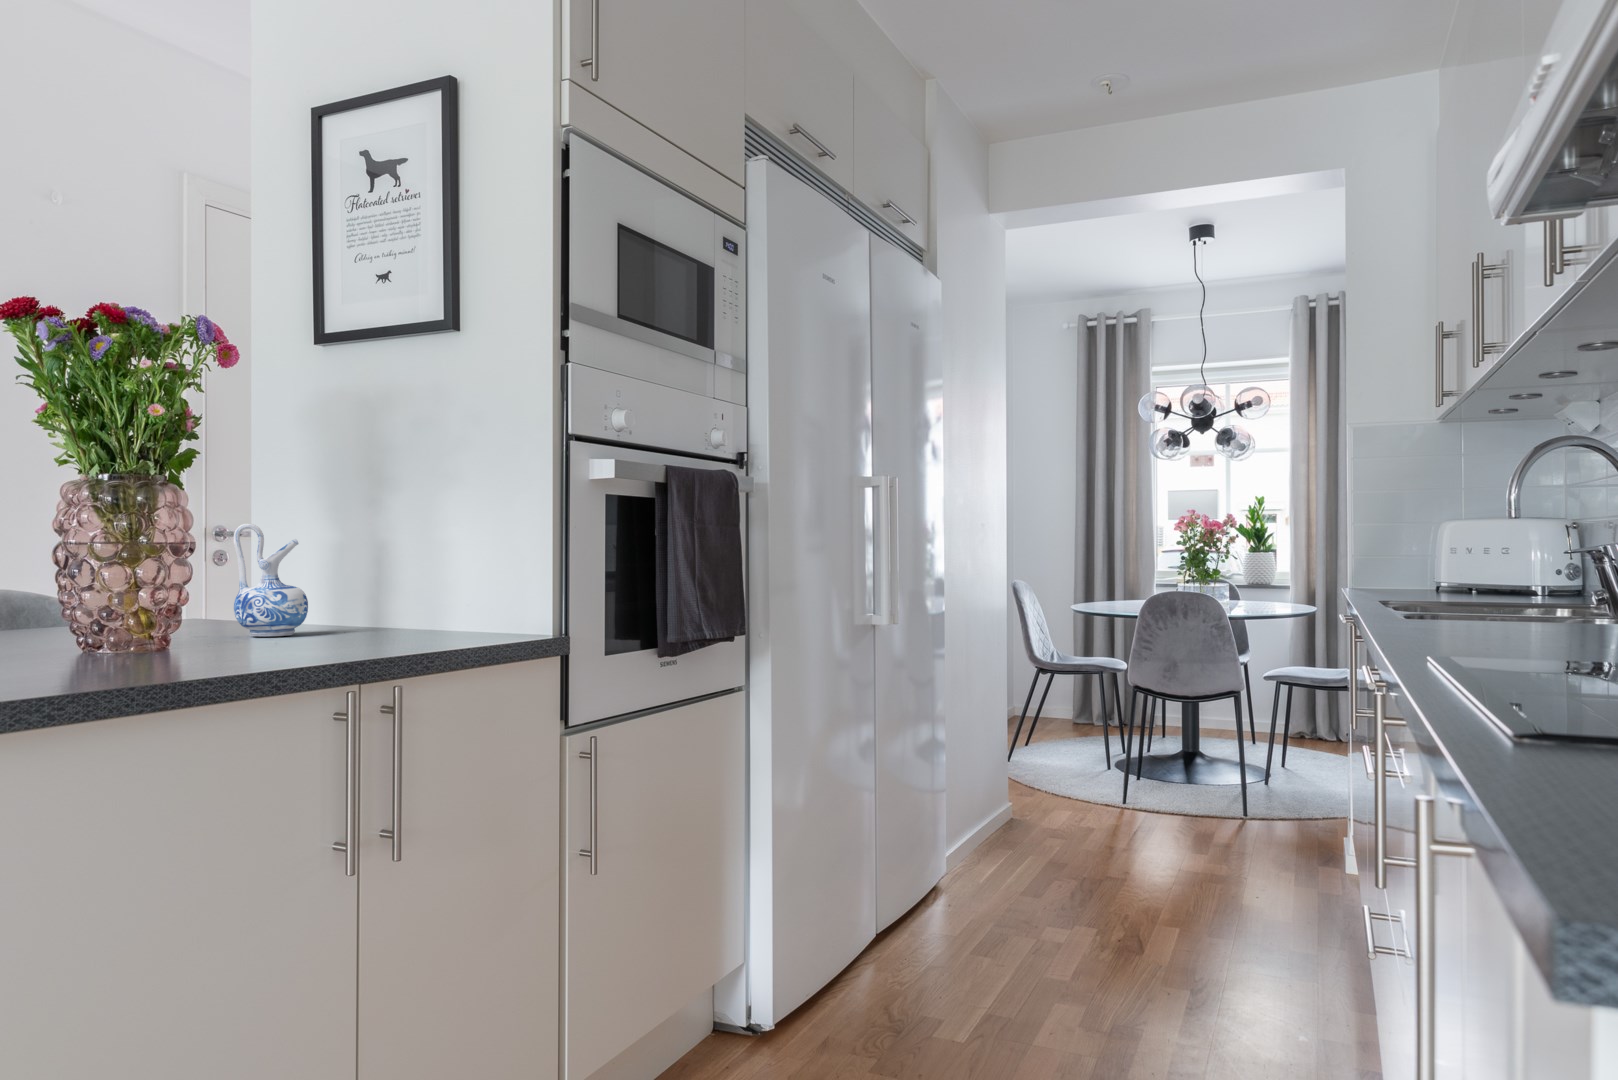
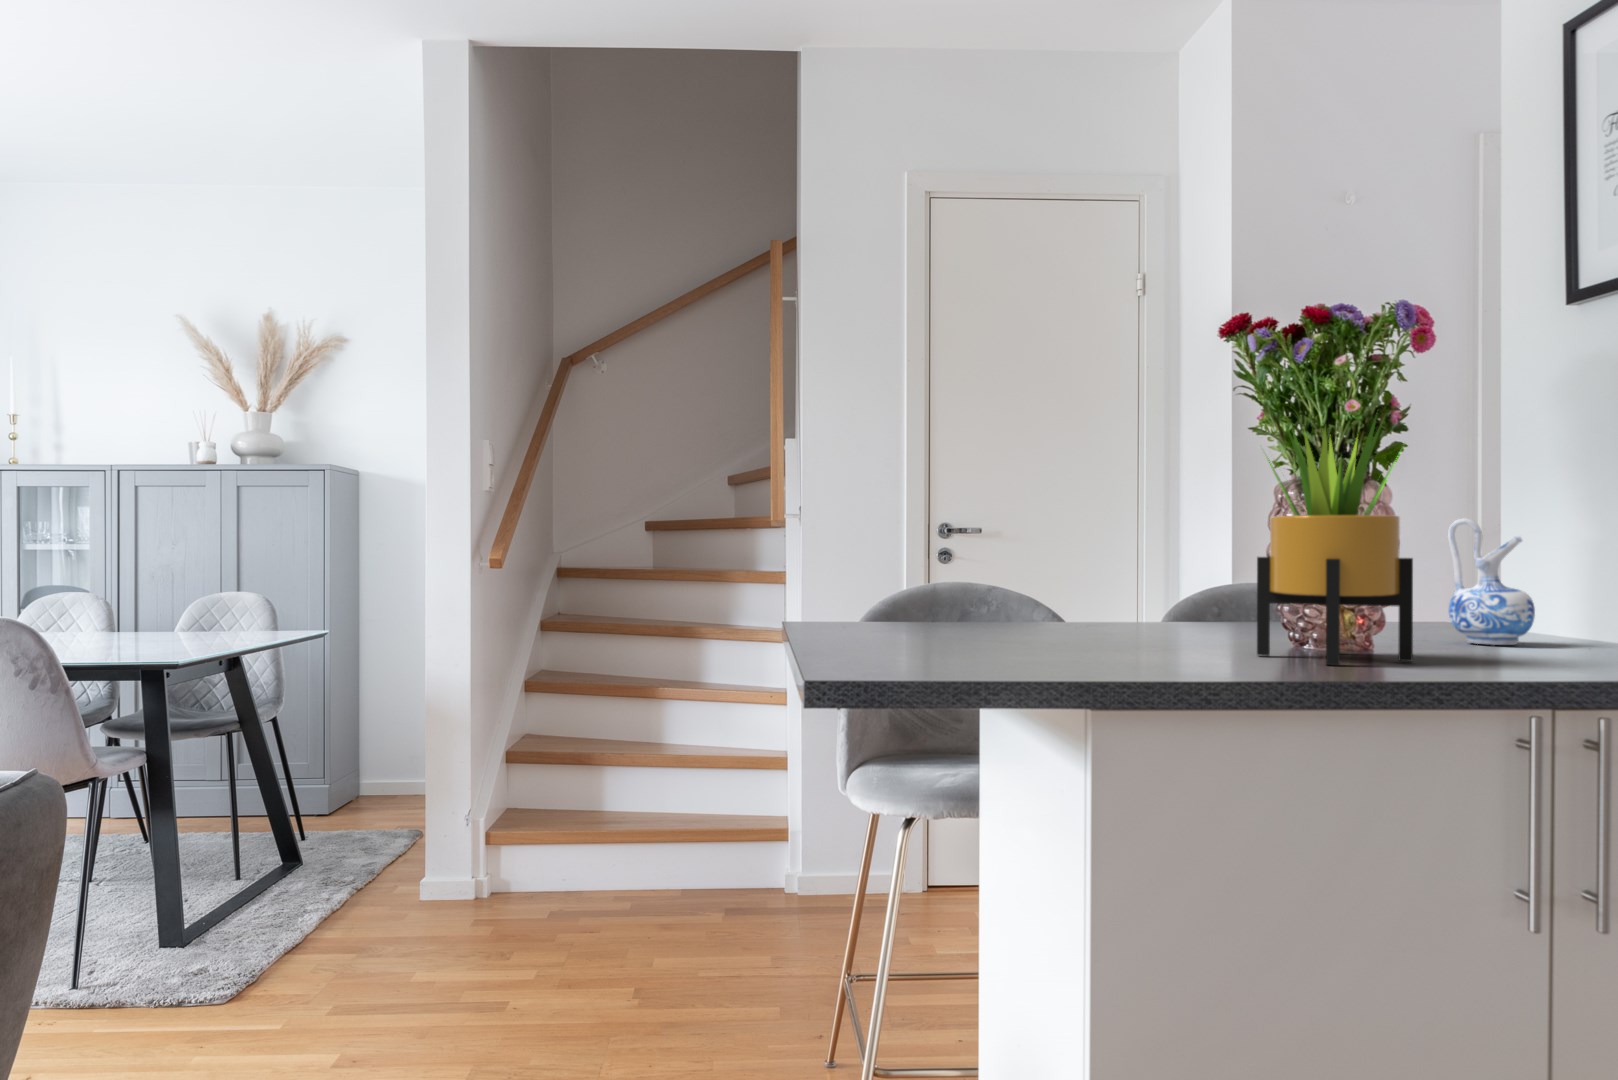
potted plant: none [65,415,231,666] -> present [1257,417,1413,665]

